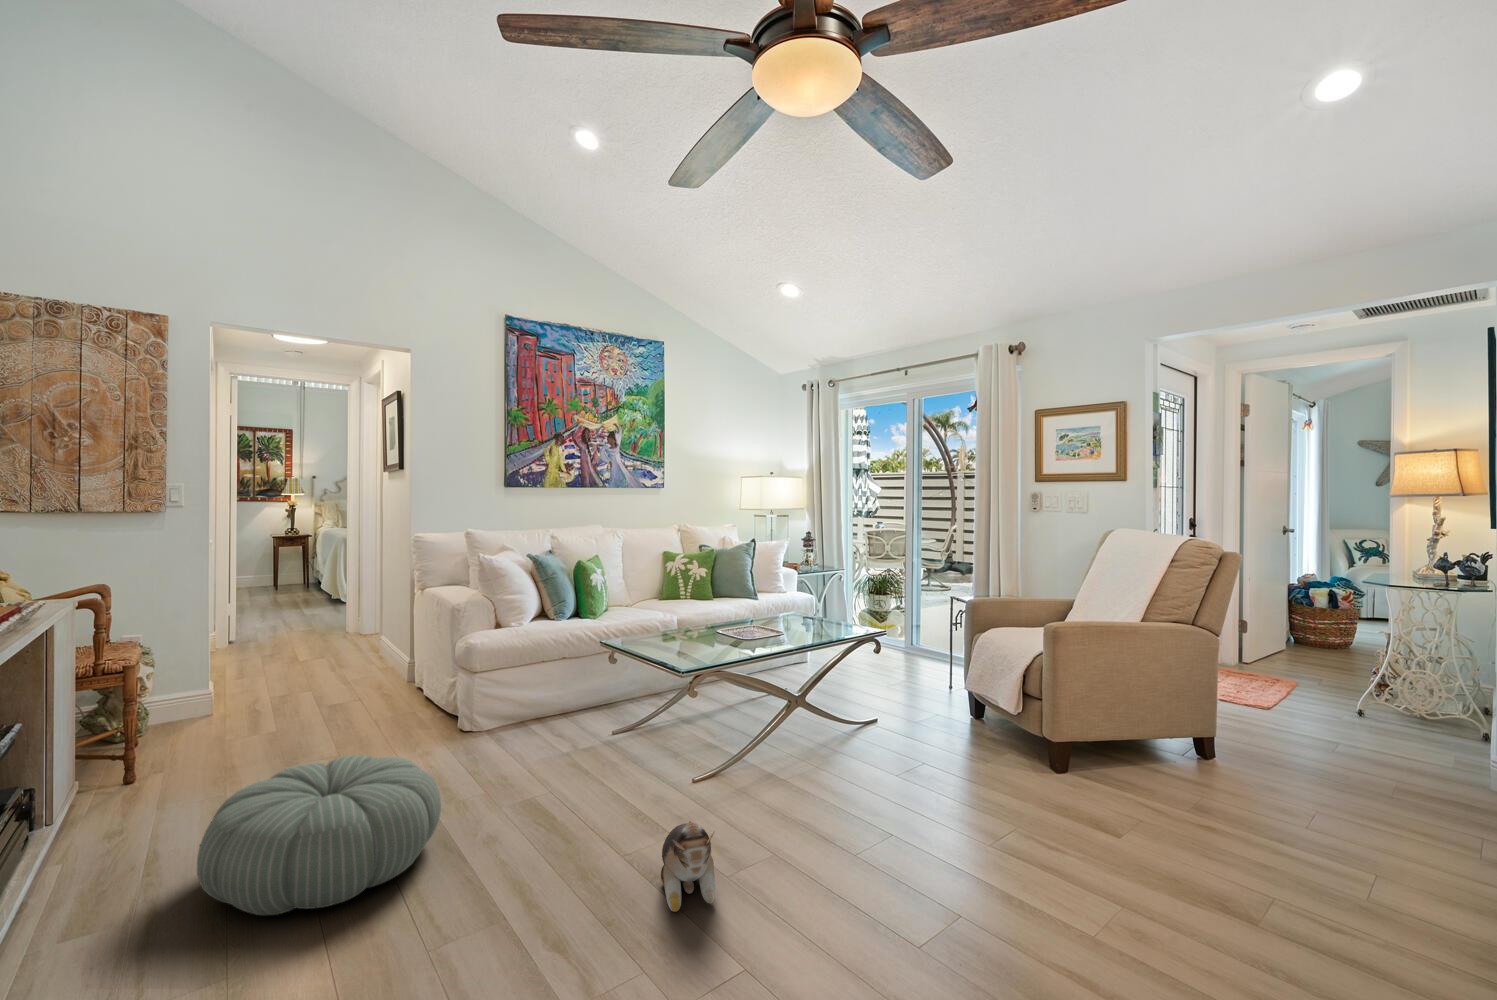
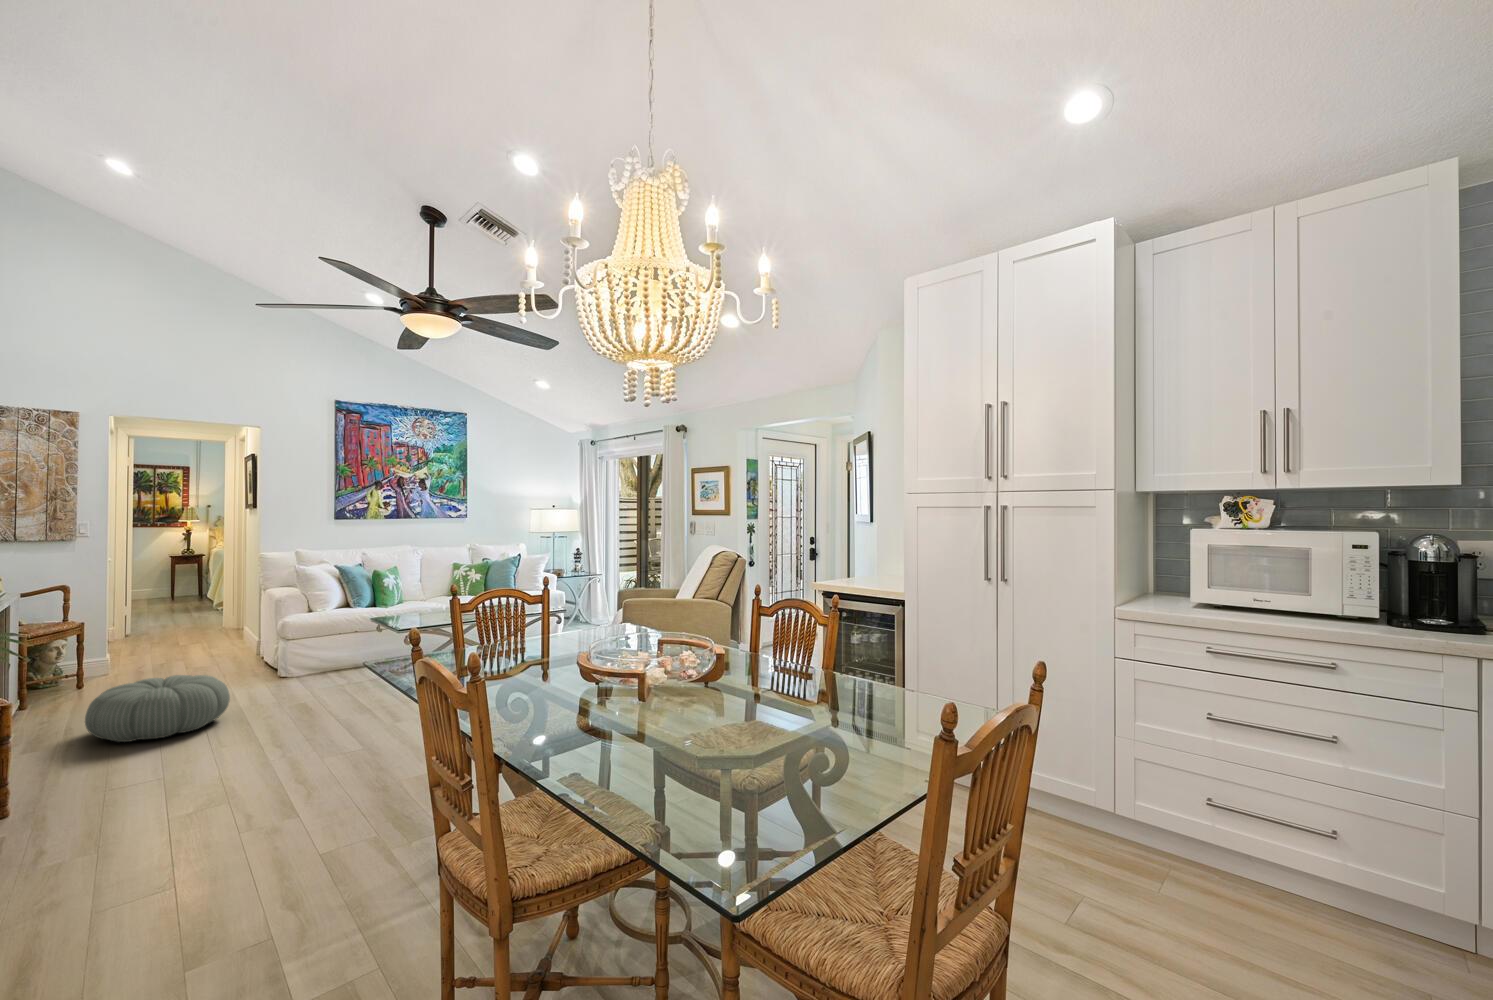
plush toy: present [661,821,715,912] -> none [328,692,367,736]

